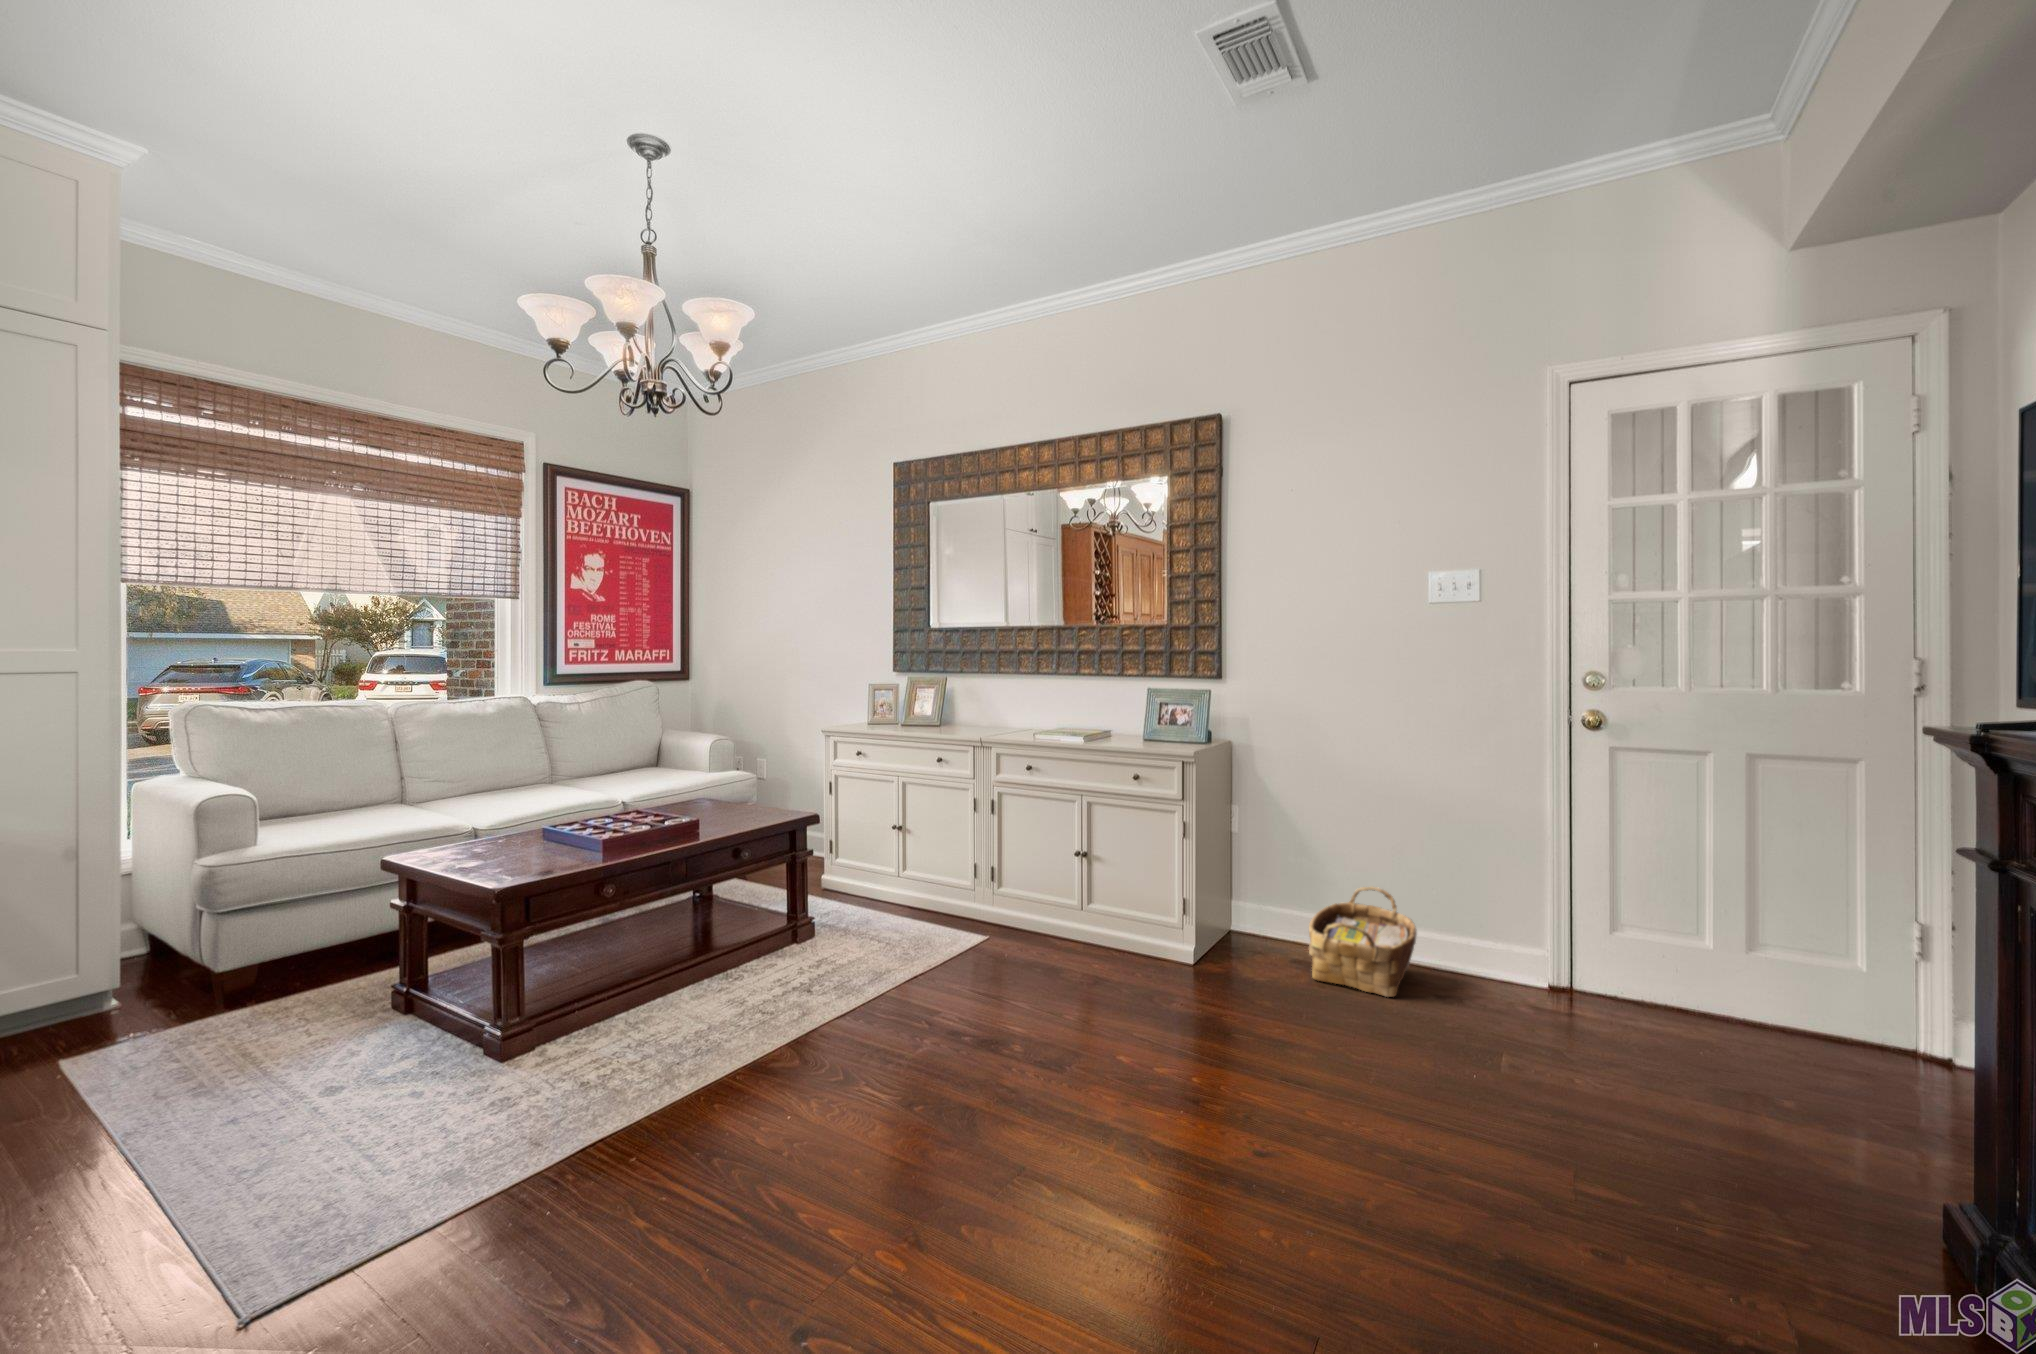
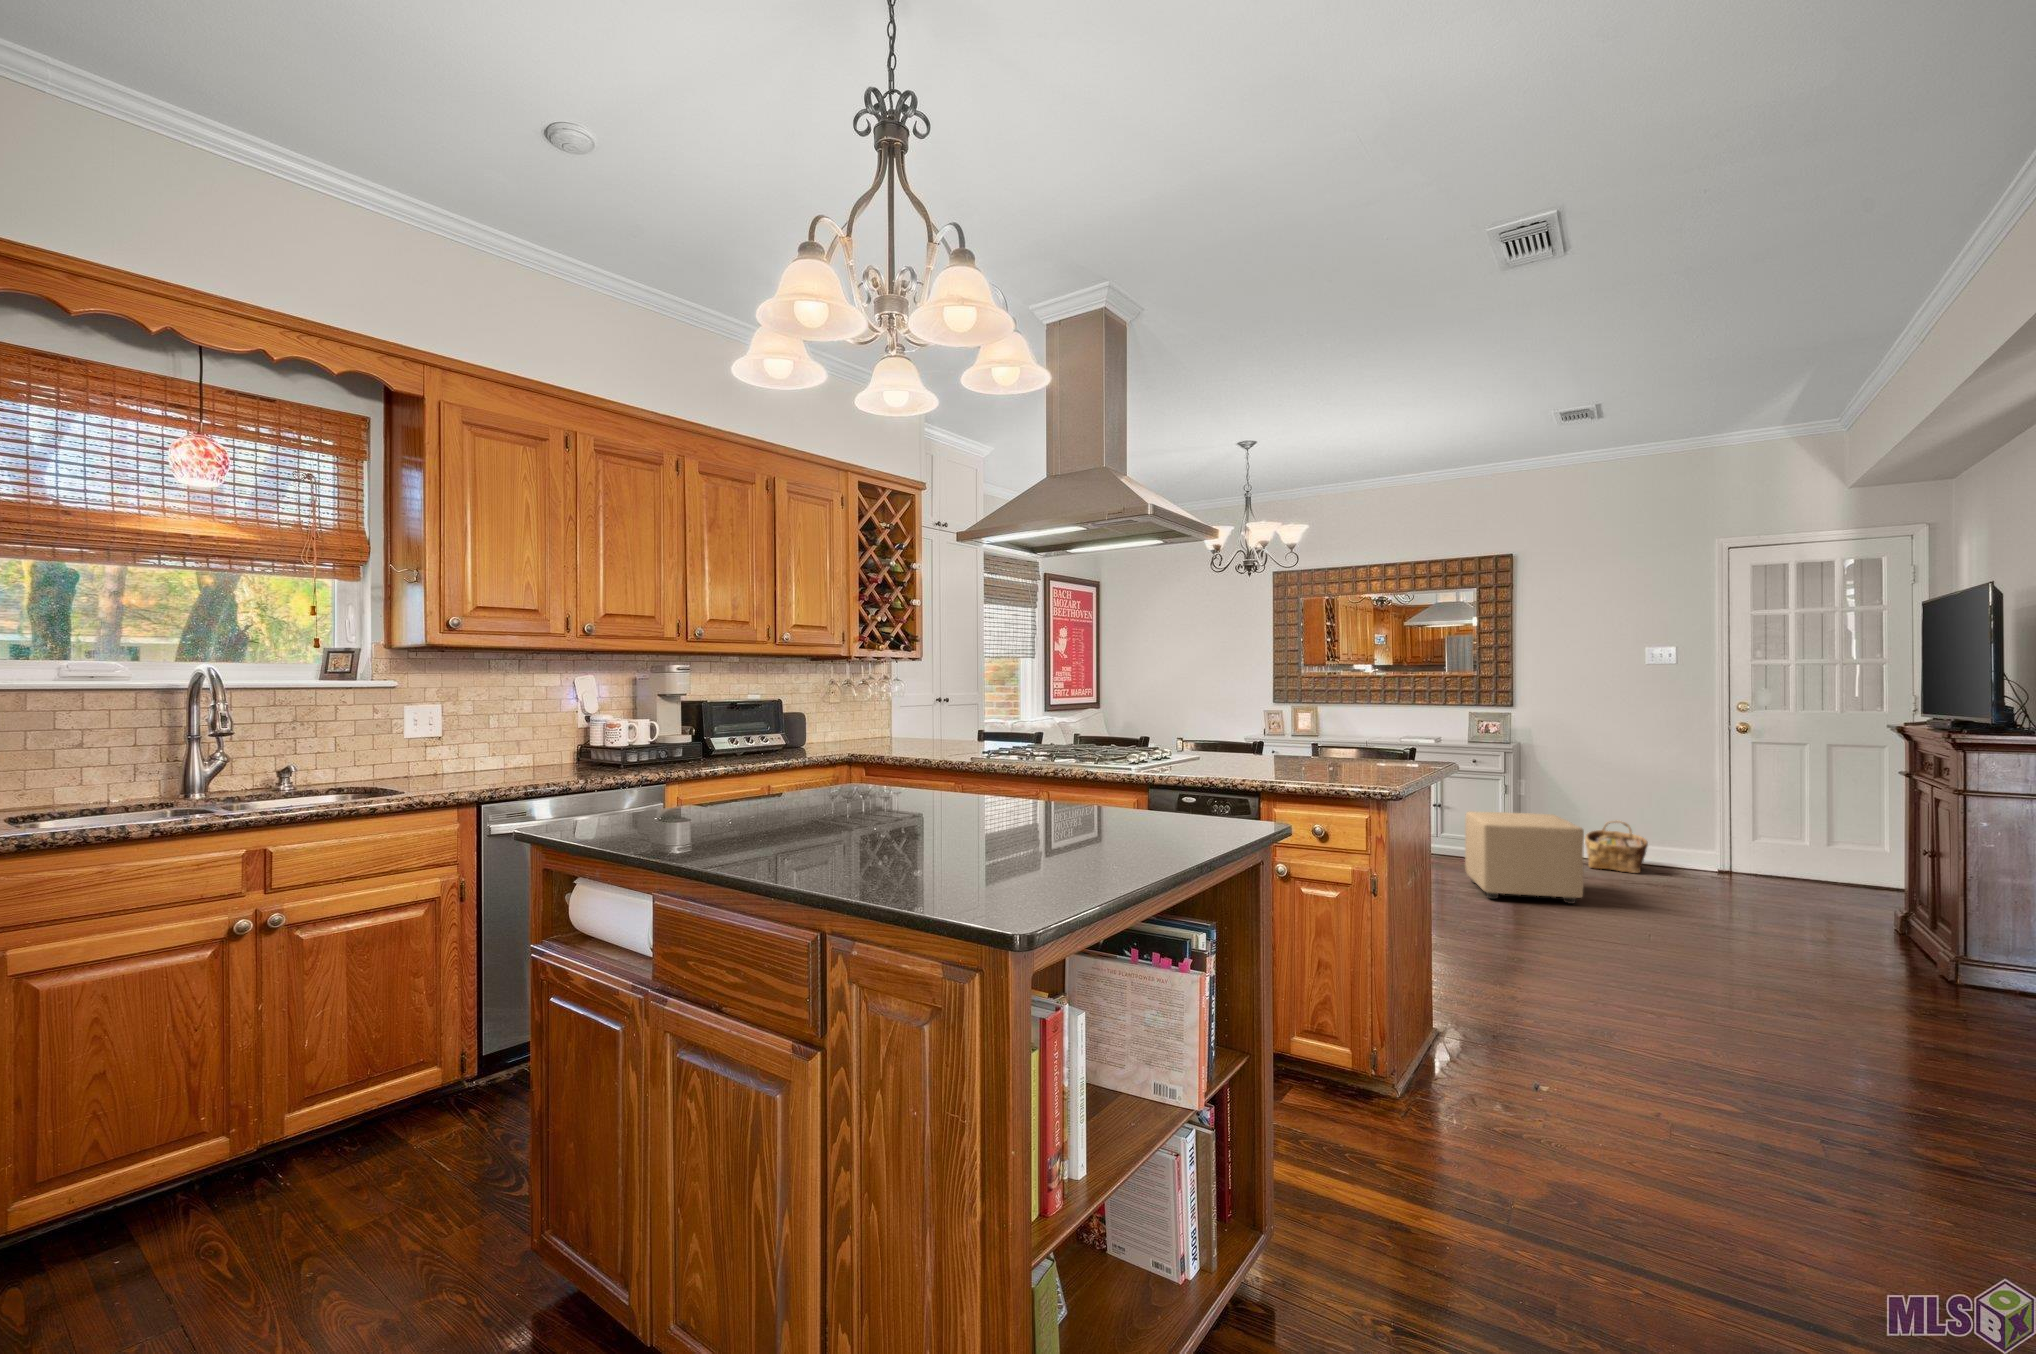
ottoman: none [1009,887,1213,1118] -> present [1465,811,1584,904]

